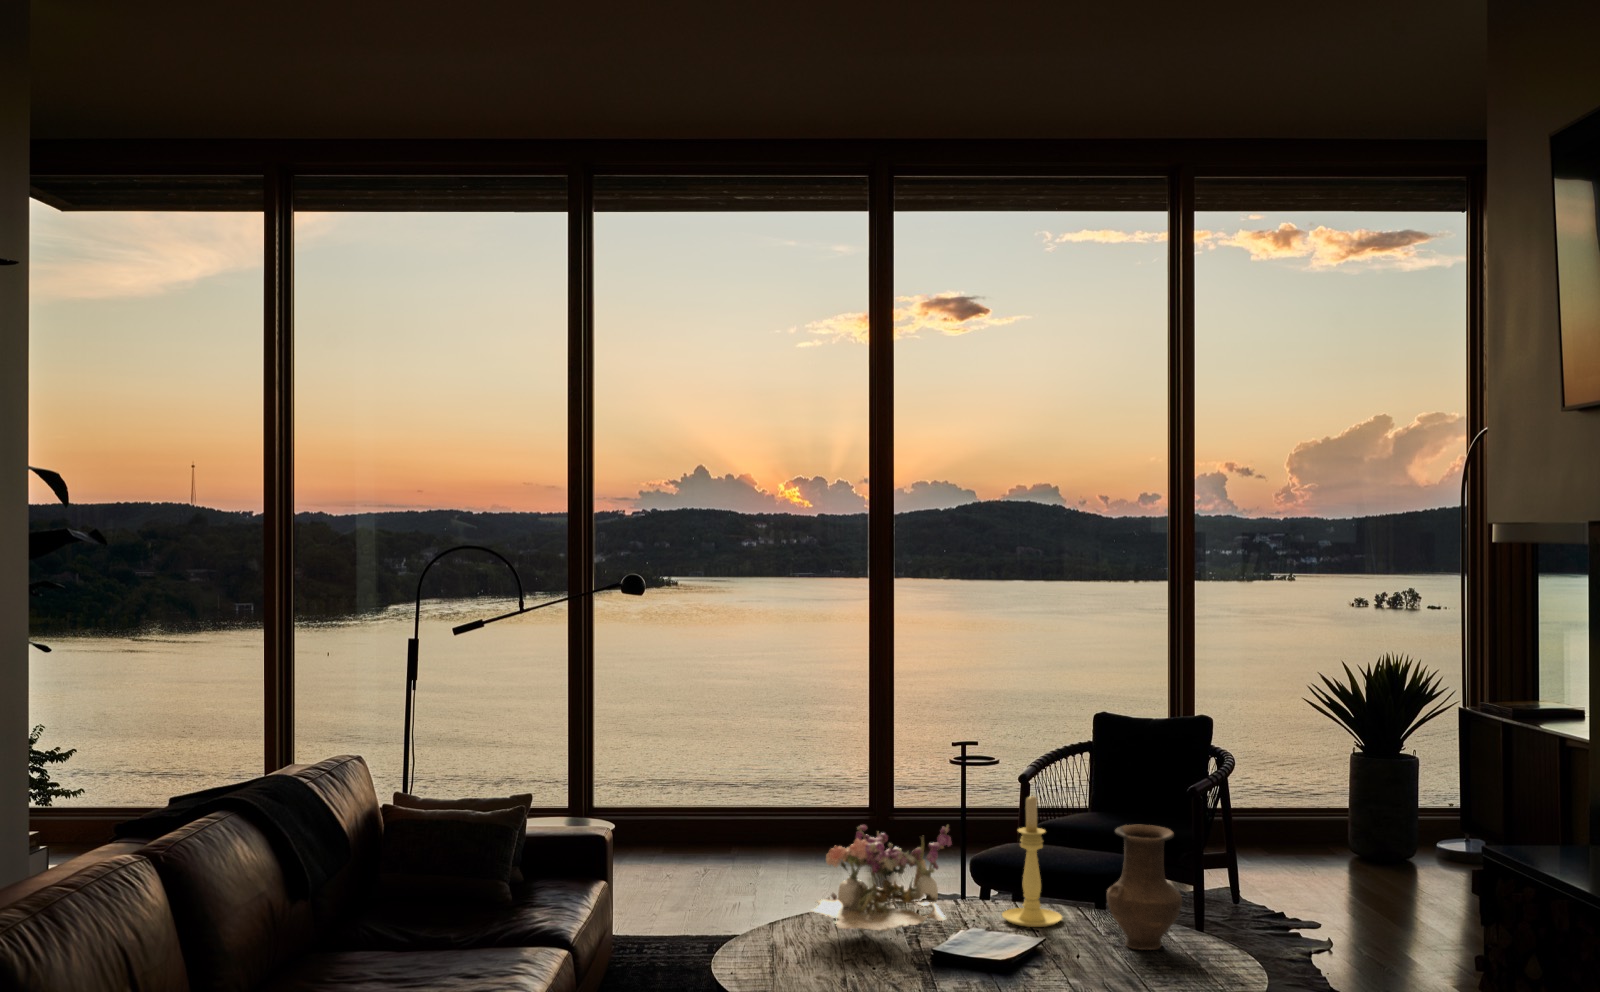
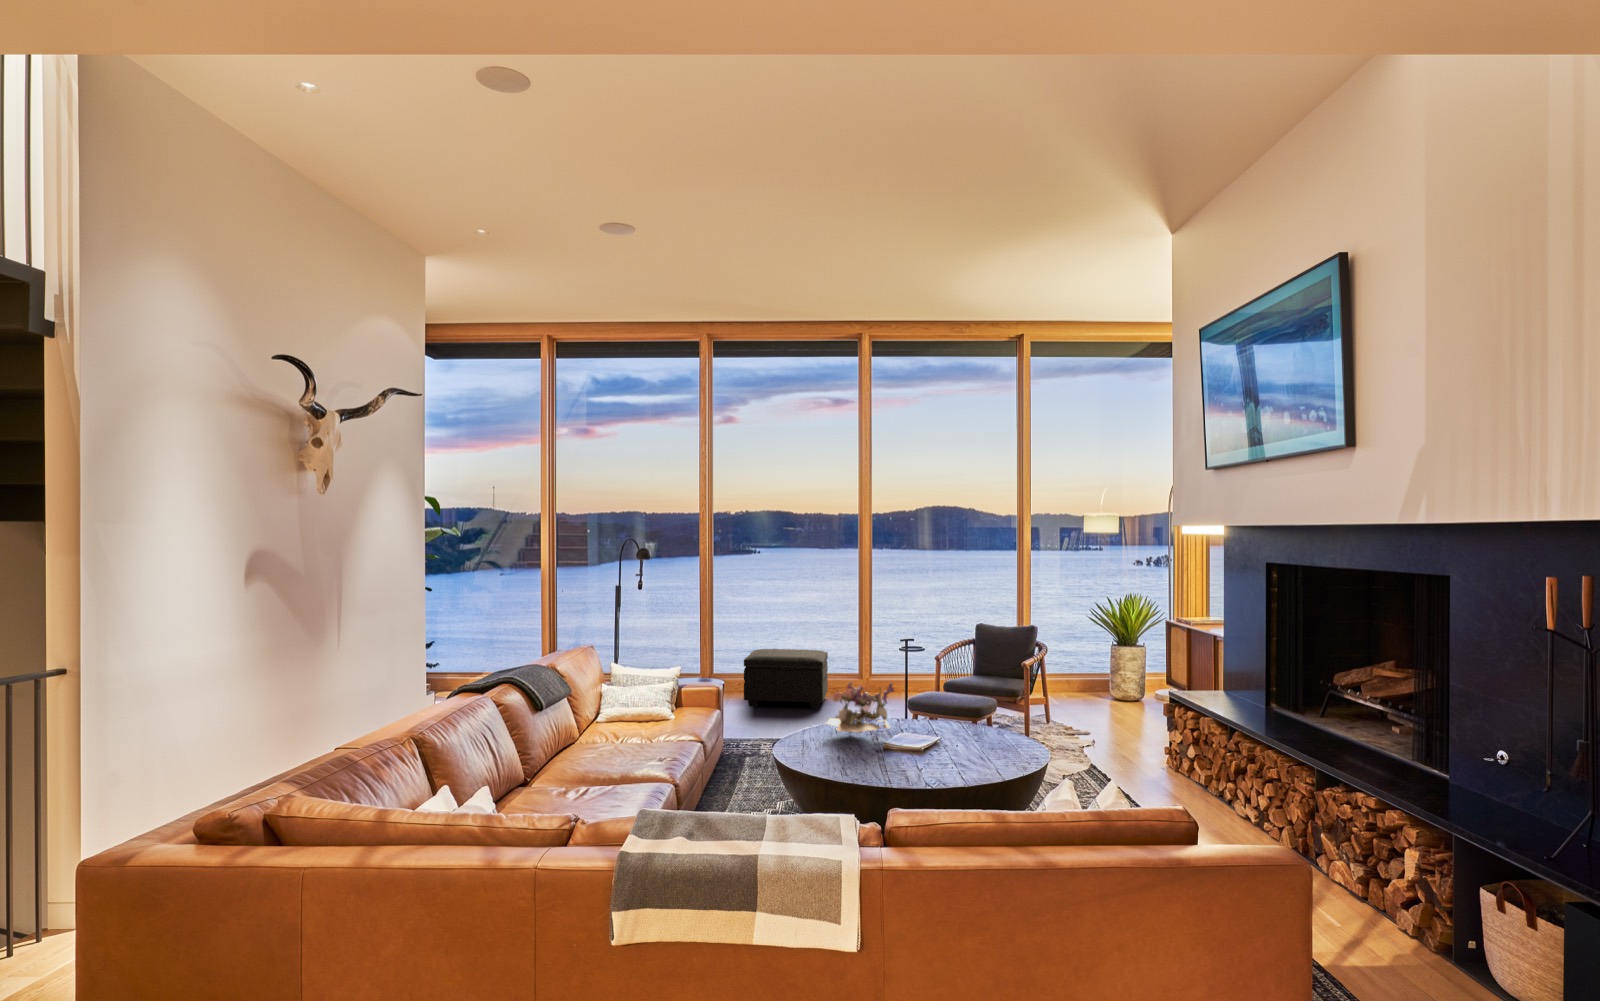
footstool: none [650,762,806,873] -> present [744,649,828,709]
candle holder: present [1002,795,1062,927] -> none [920,668,951,733]
vase: present [1107,825,1182,950] -> none [970,683,1007,744]

